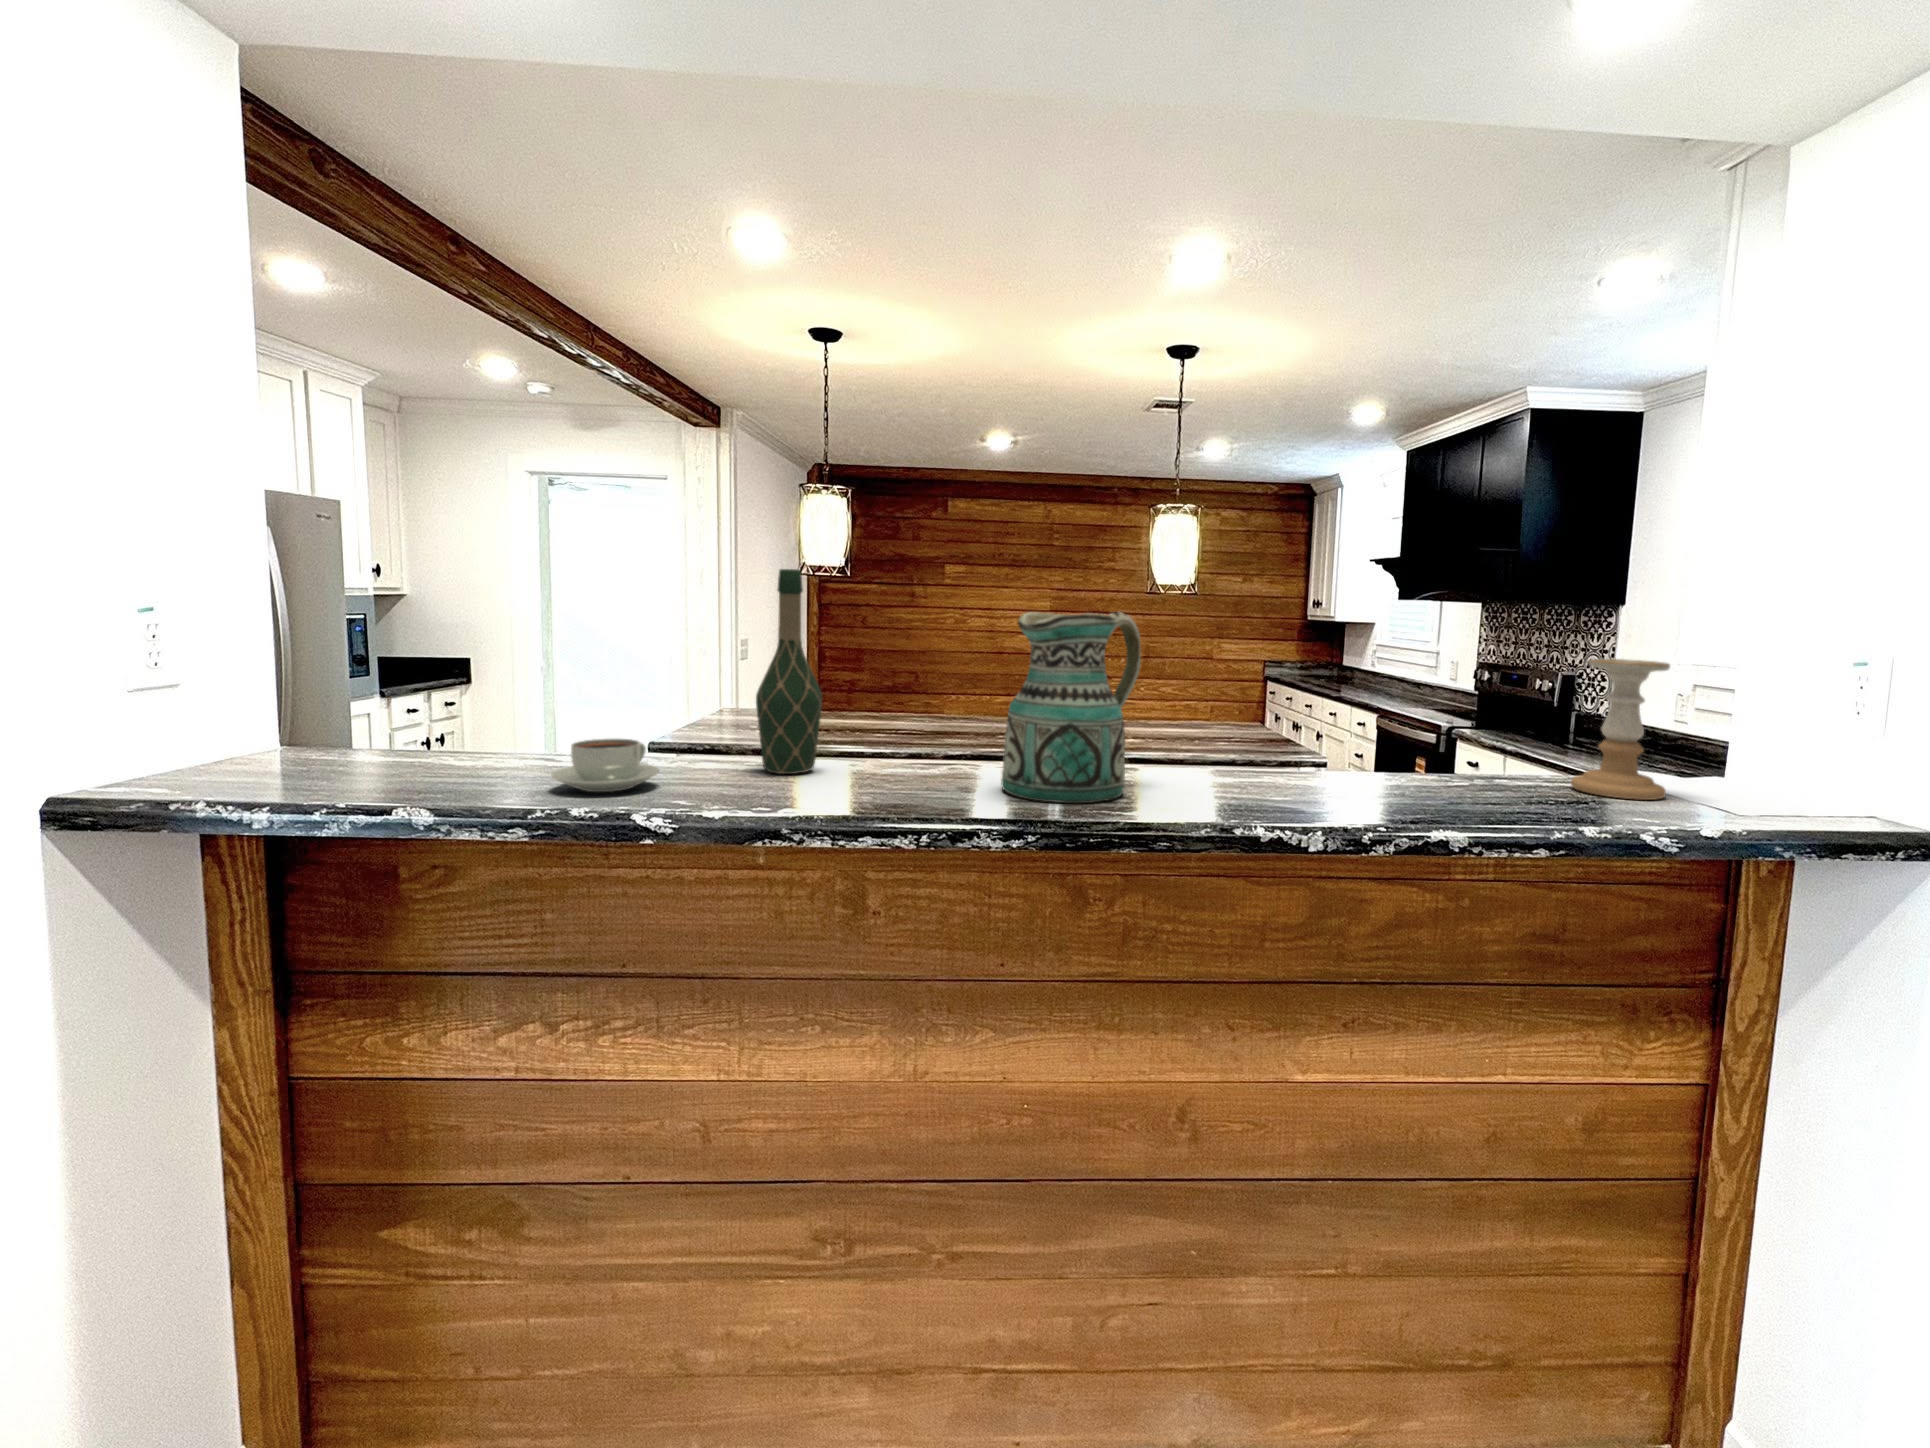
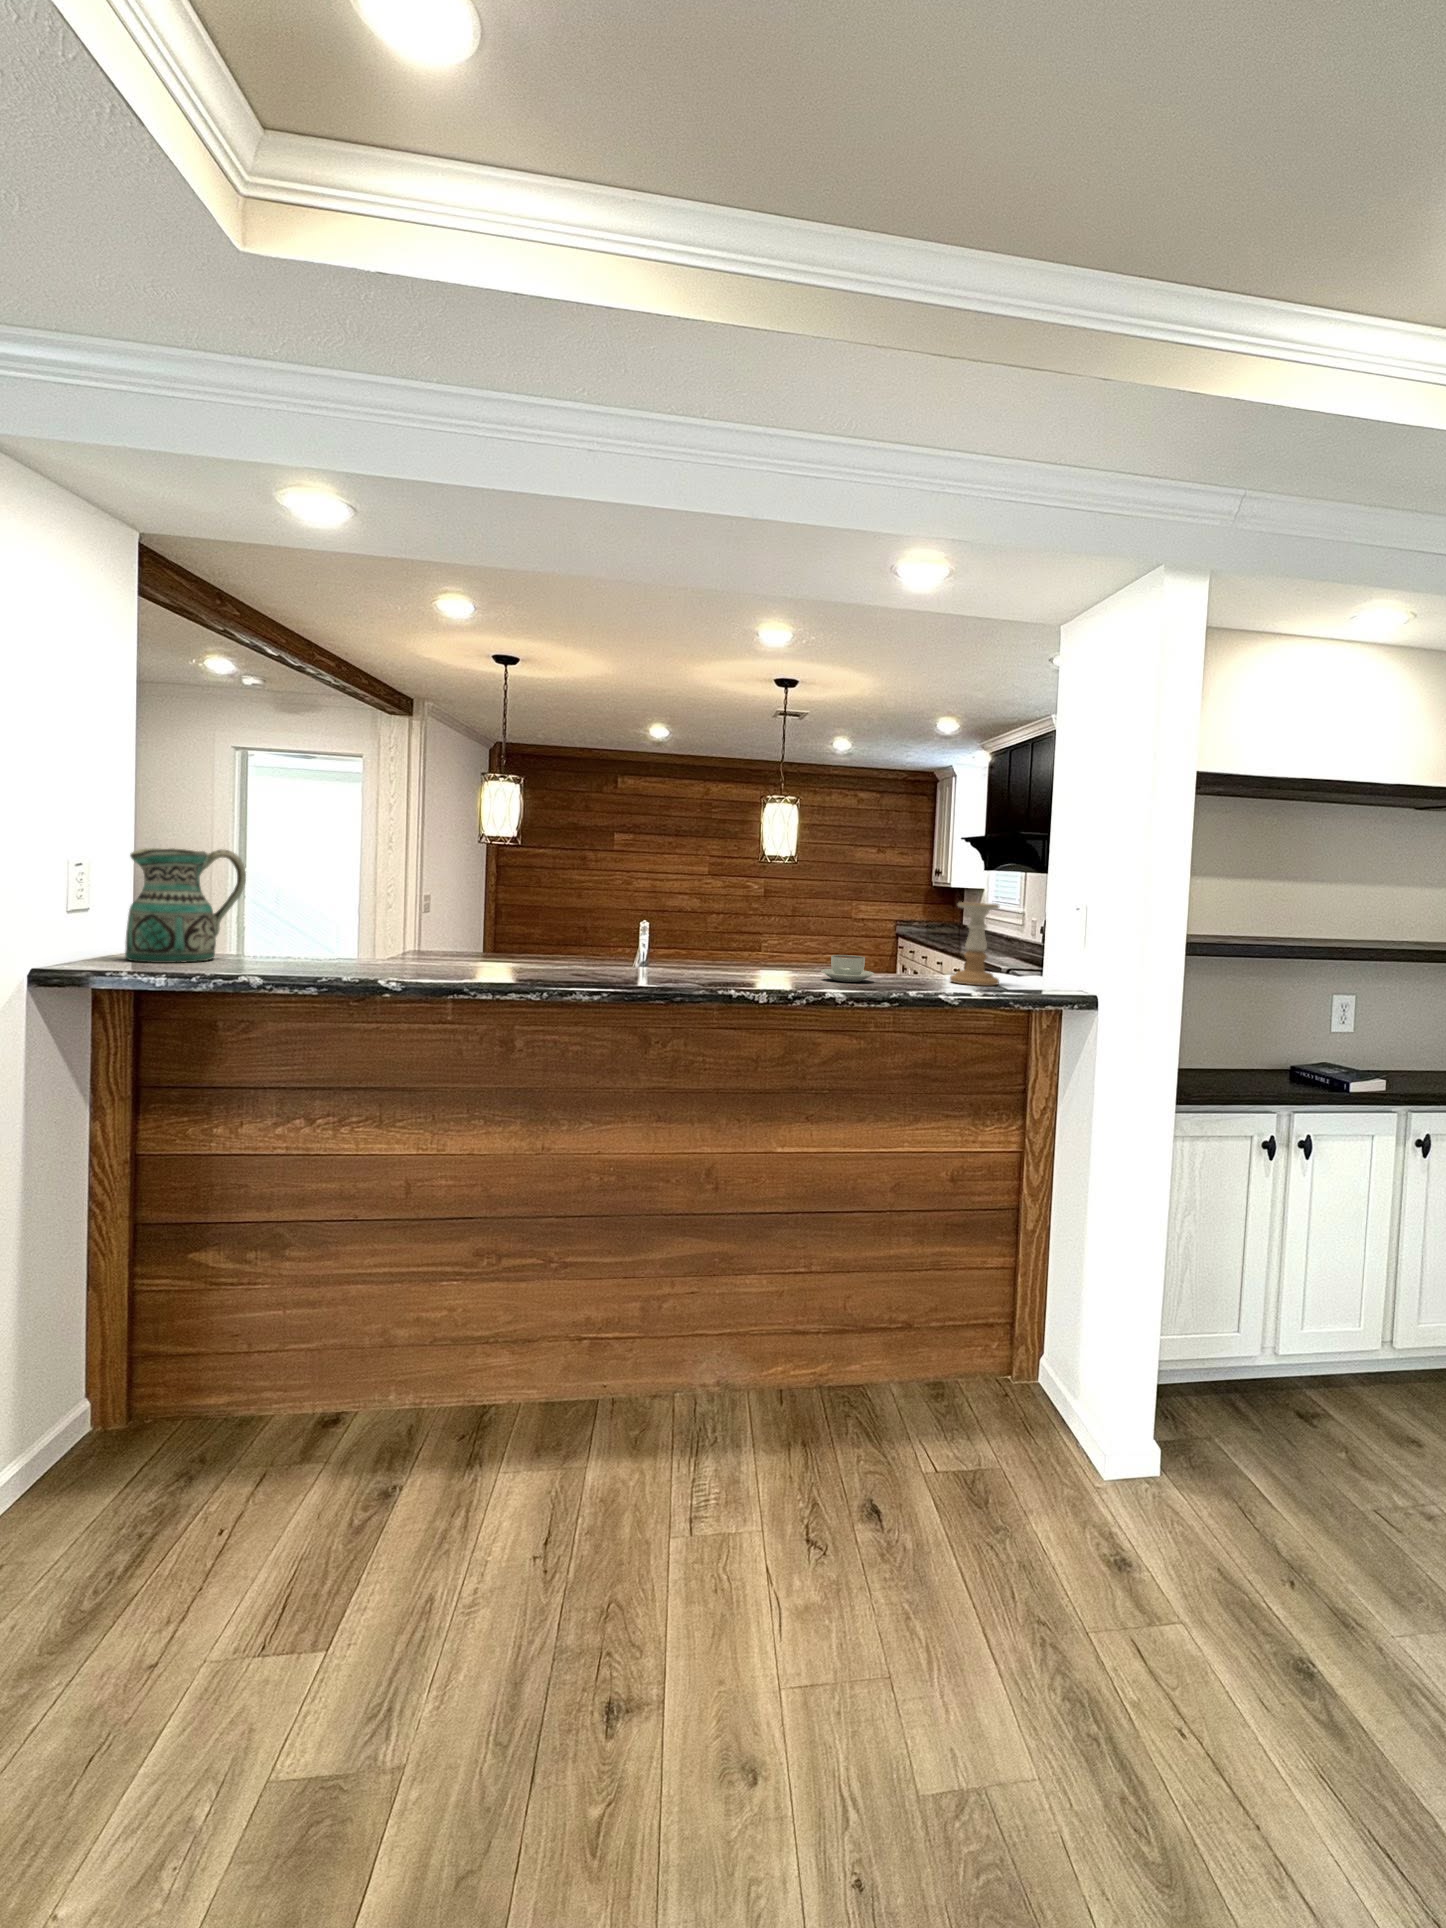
wine bottle: present [756,569,822,774] -> none [445,841,487,966]
ceramic pitcher: present [1002,612,1141,803] -> present [125,848,246,963]
coffee cup: present [552,739,660,792] -> present [821,955,874,982]

